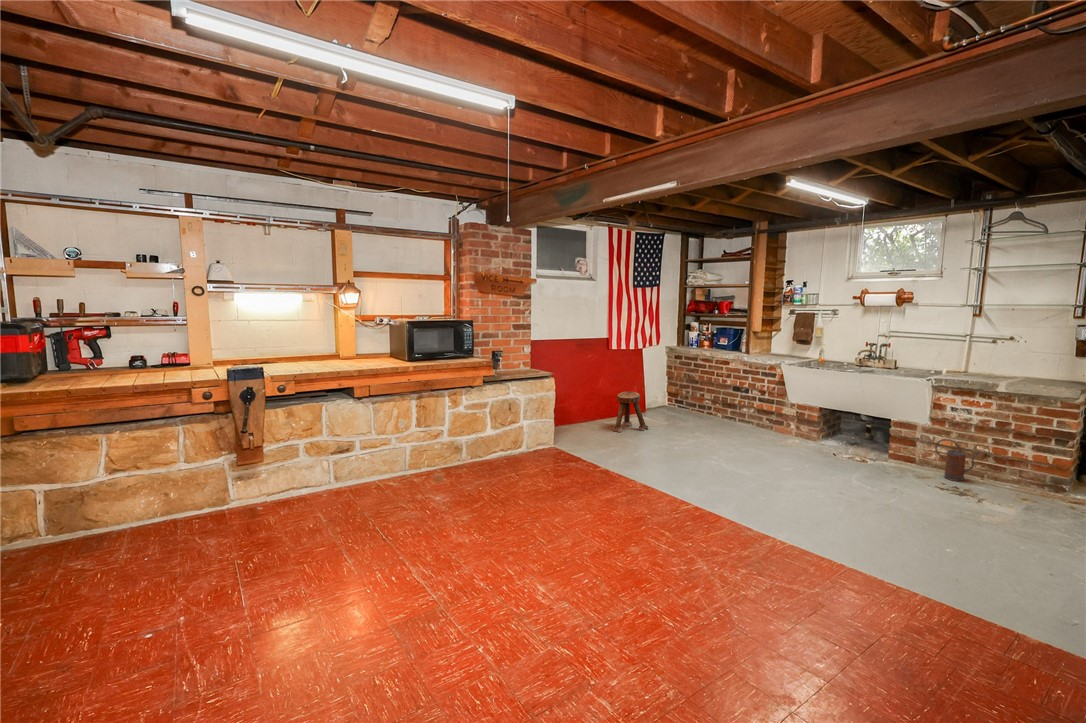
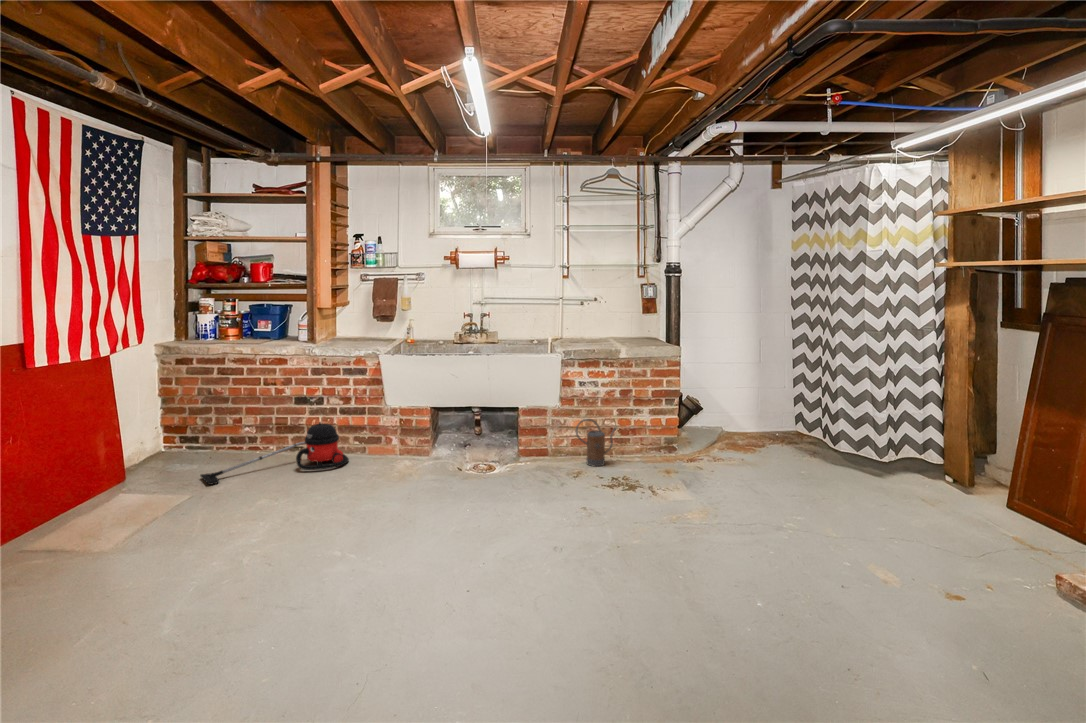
stool: present [613,391,648,432] -> none [51,434,146,527]
vacuum cleaner: none [675,405,758,435] -> present [201,422,349,484]

